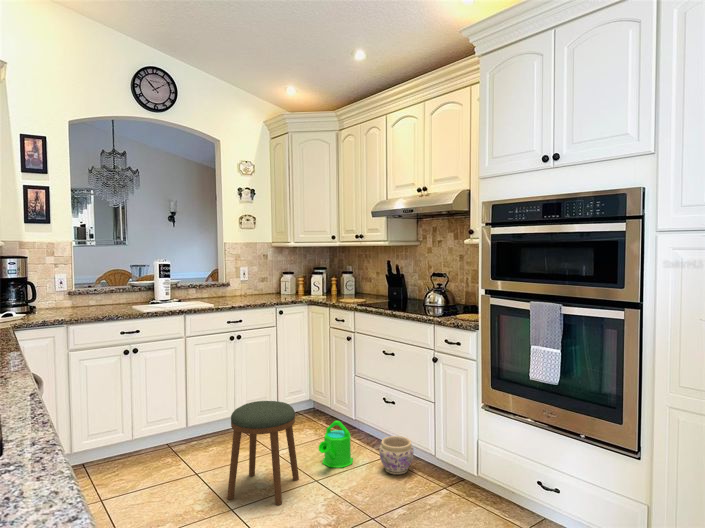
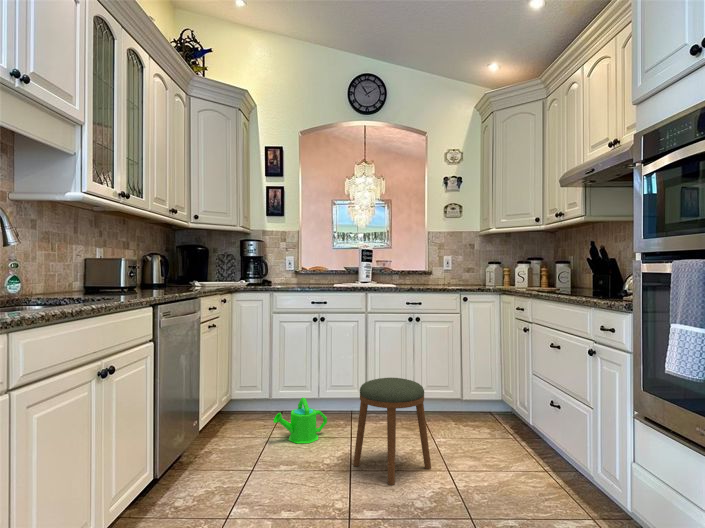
watering can: present [319,421,353,468] -> present [273,398,327,444]
planter: present [379,436,414,475] -> none [524,450,571,501]

